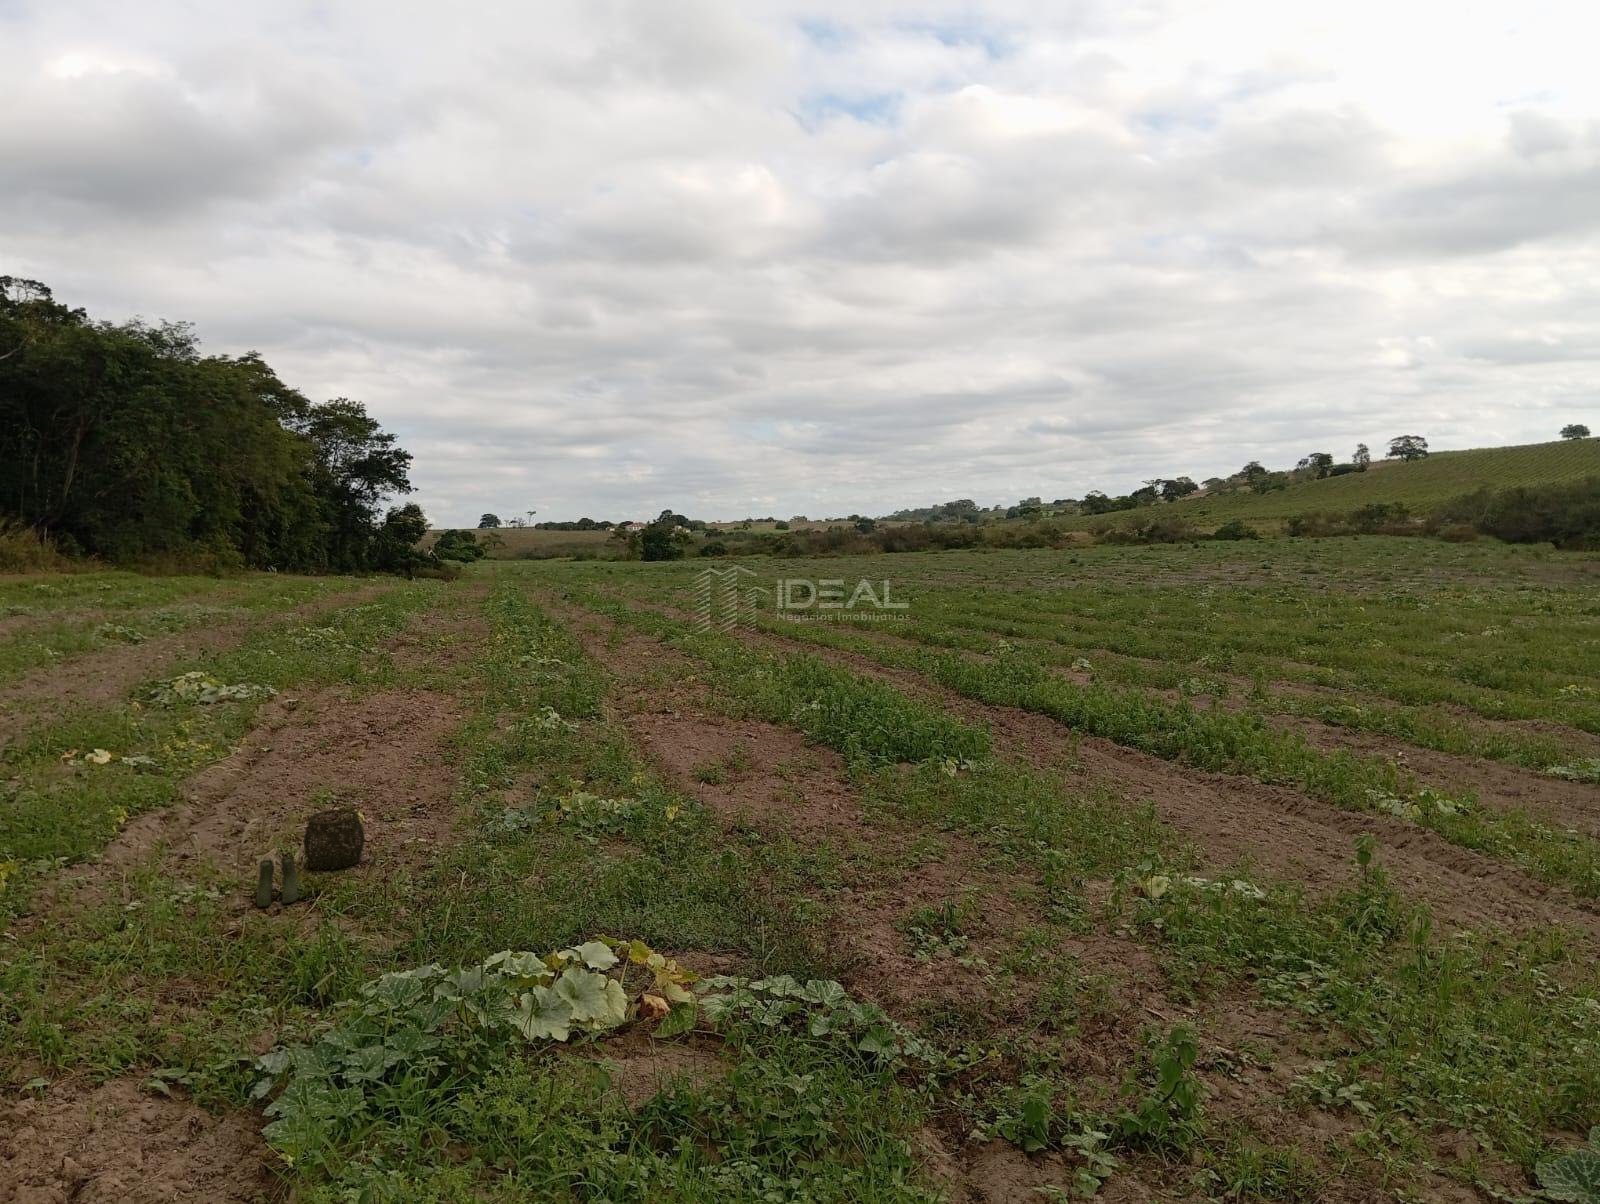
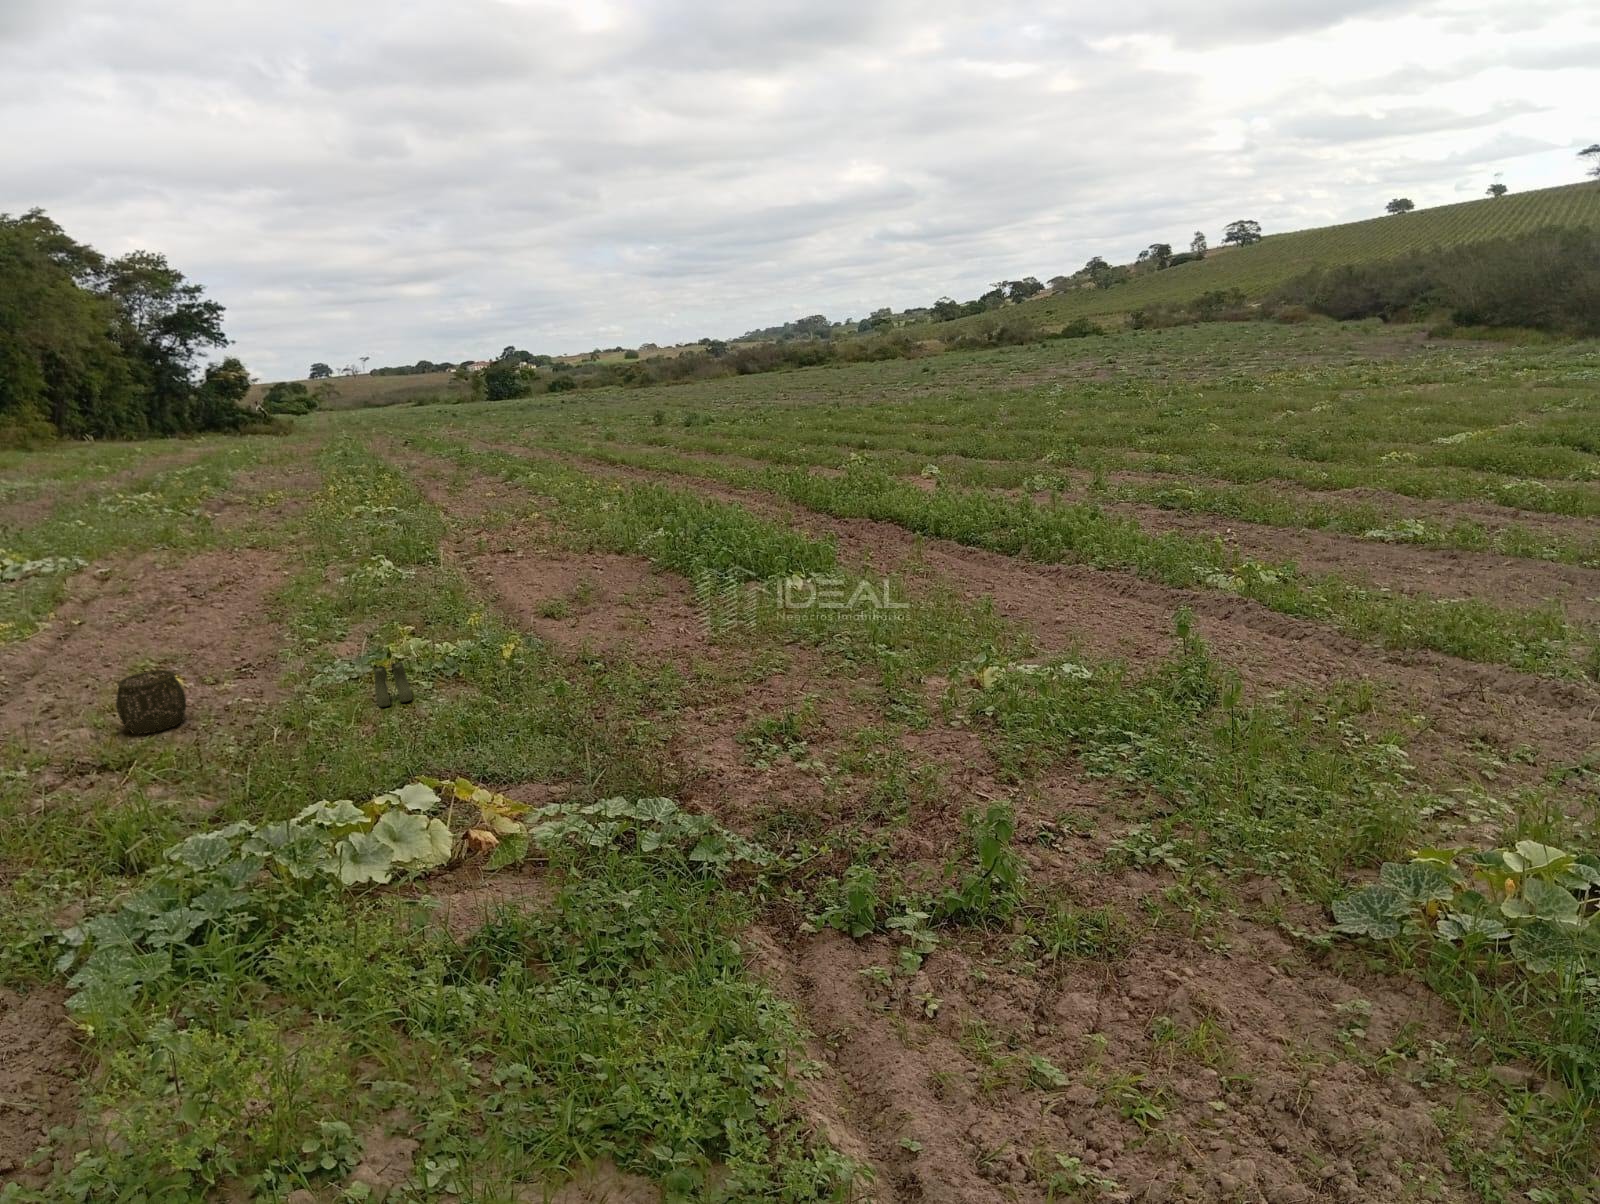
boots: present [256,857,298,907] -> present [374,662,412,707]

